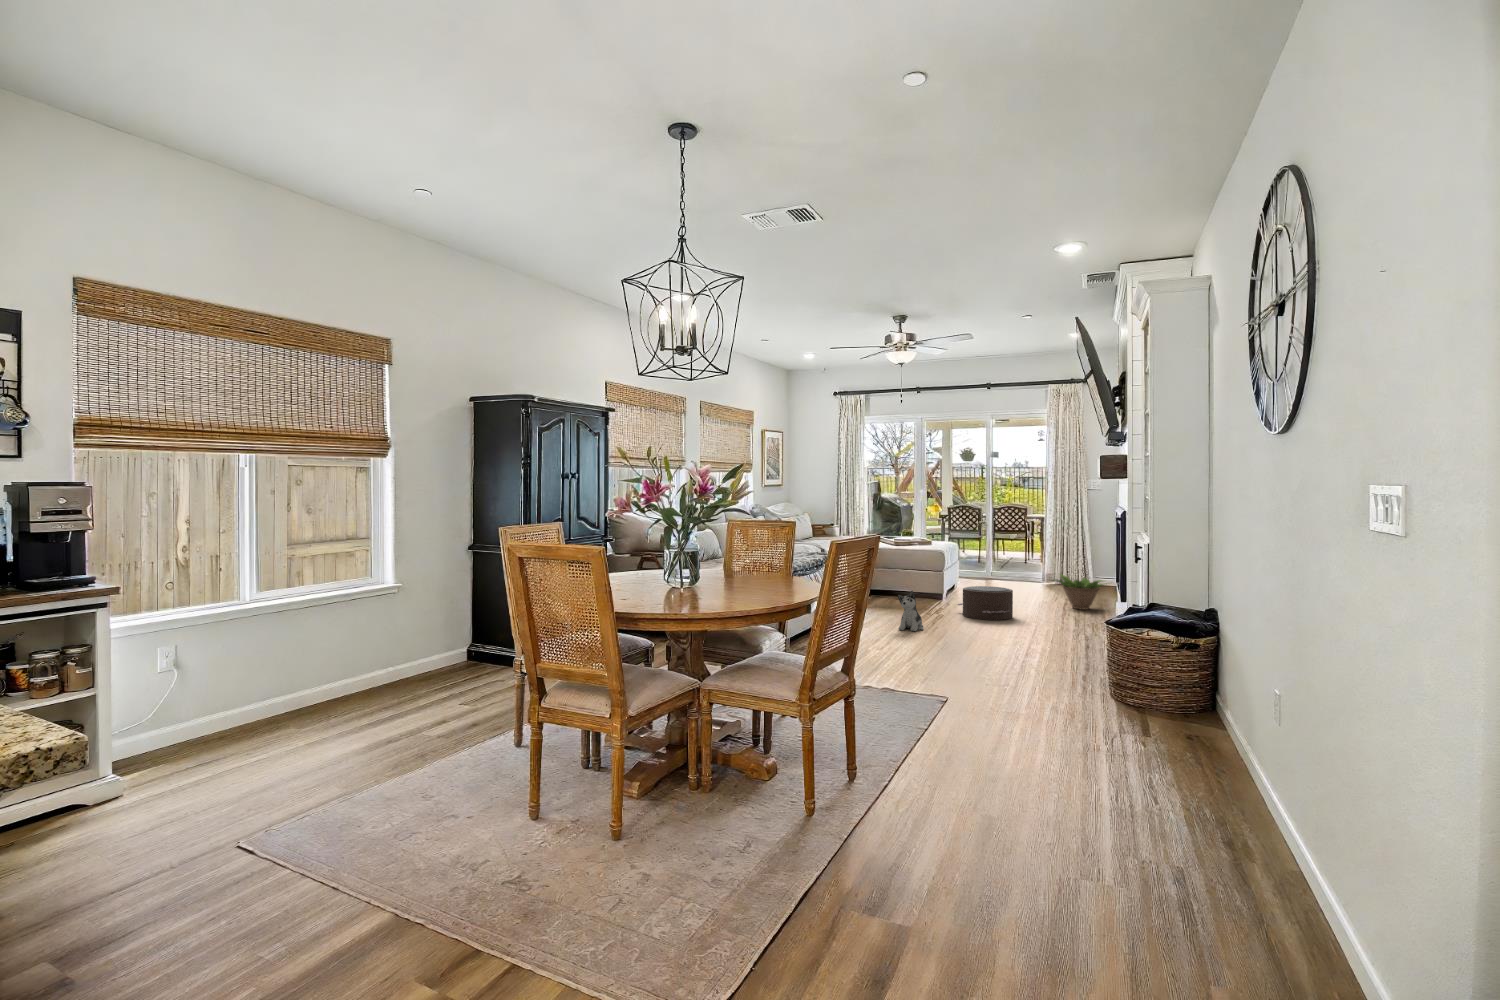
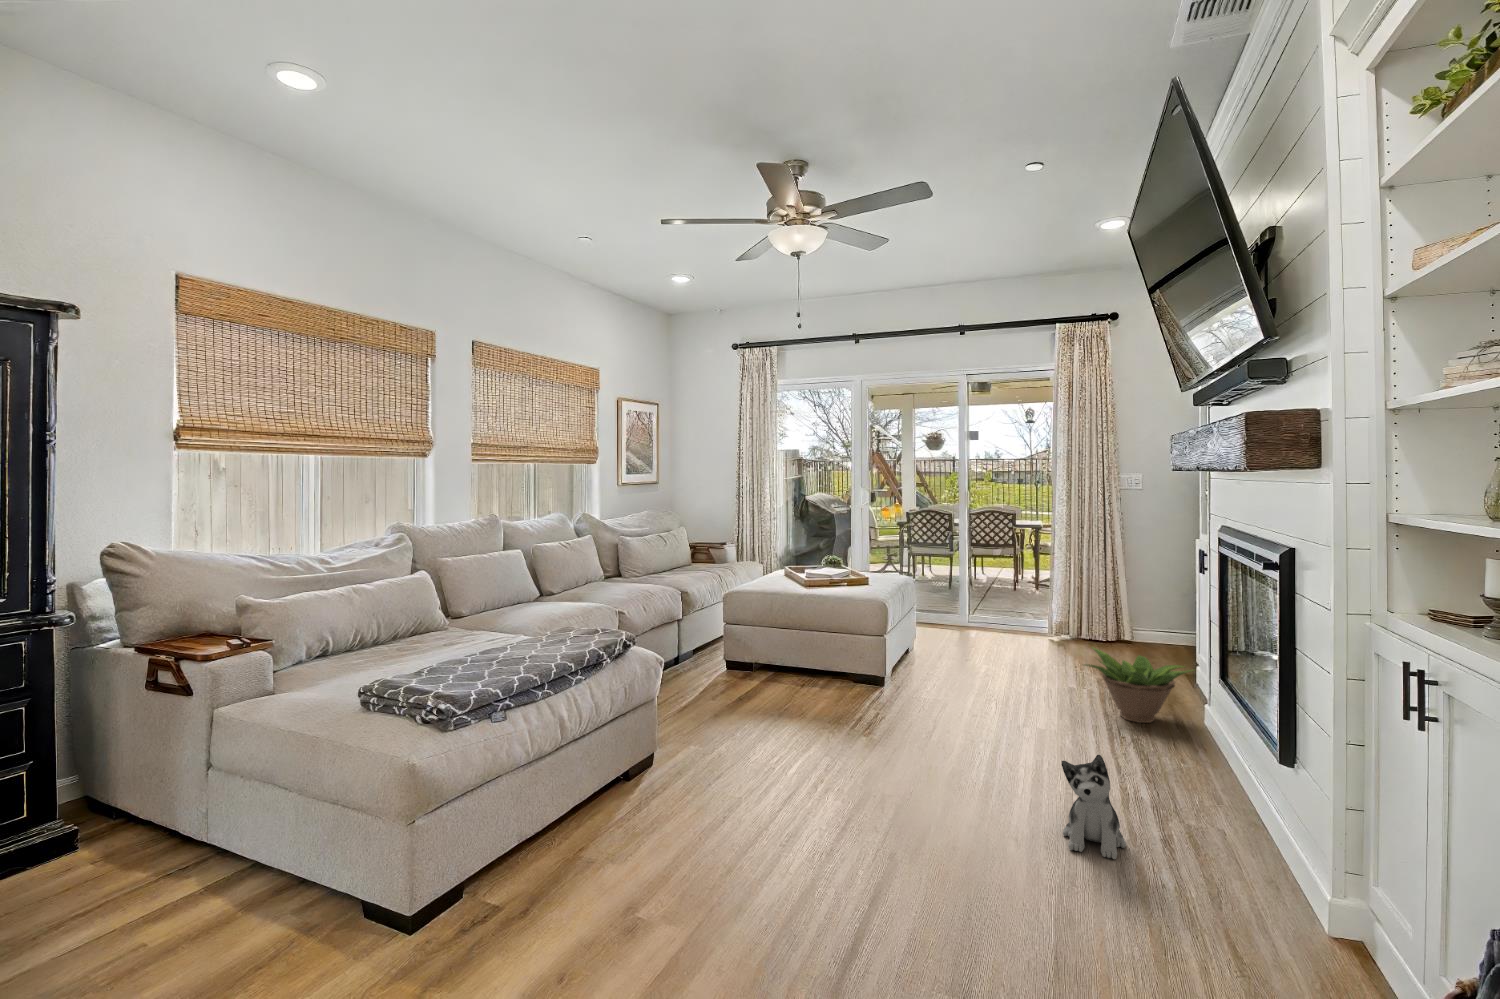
pouf: present [957,586,1013,620] -> none [903,693,1017,782]
plush toy: present [898,591,924,631] -> present [1062,755,1126,859]

